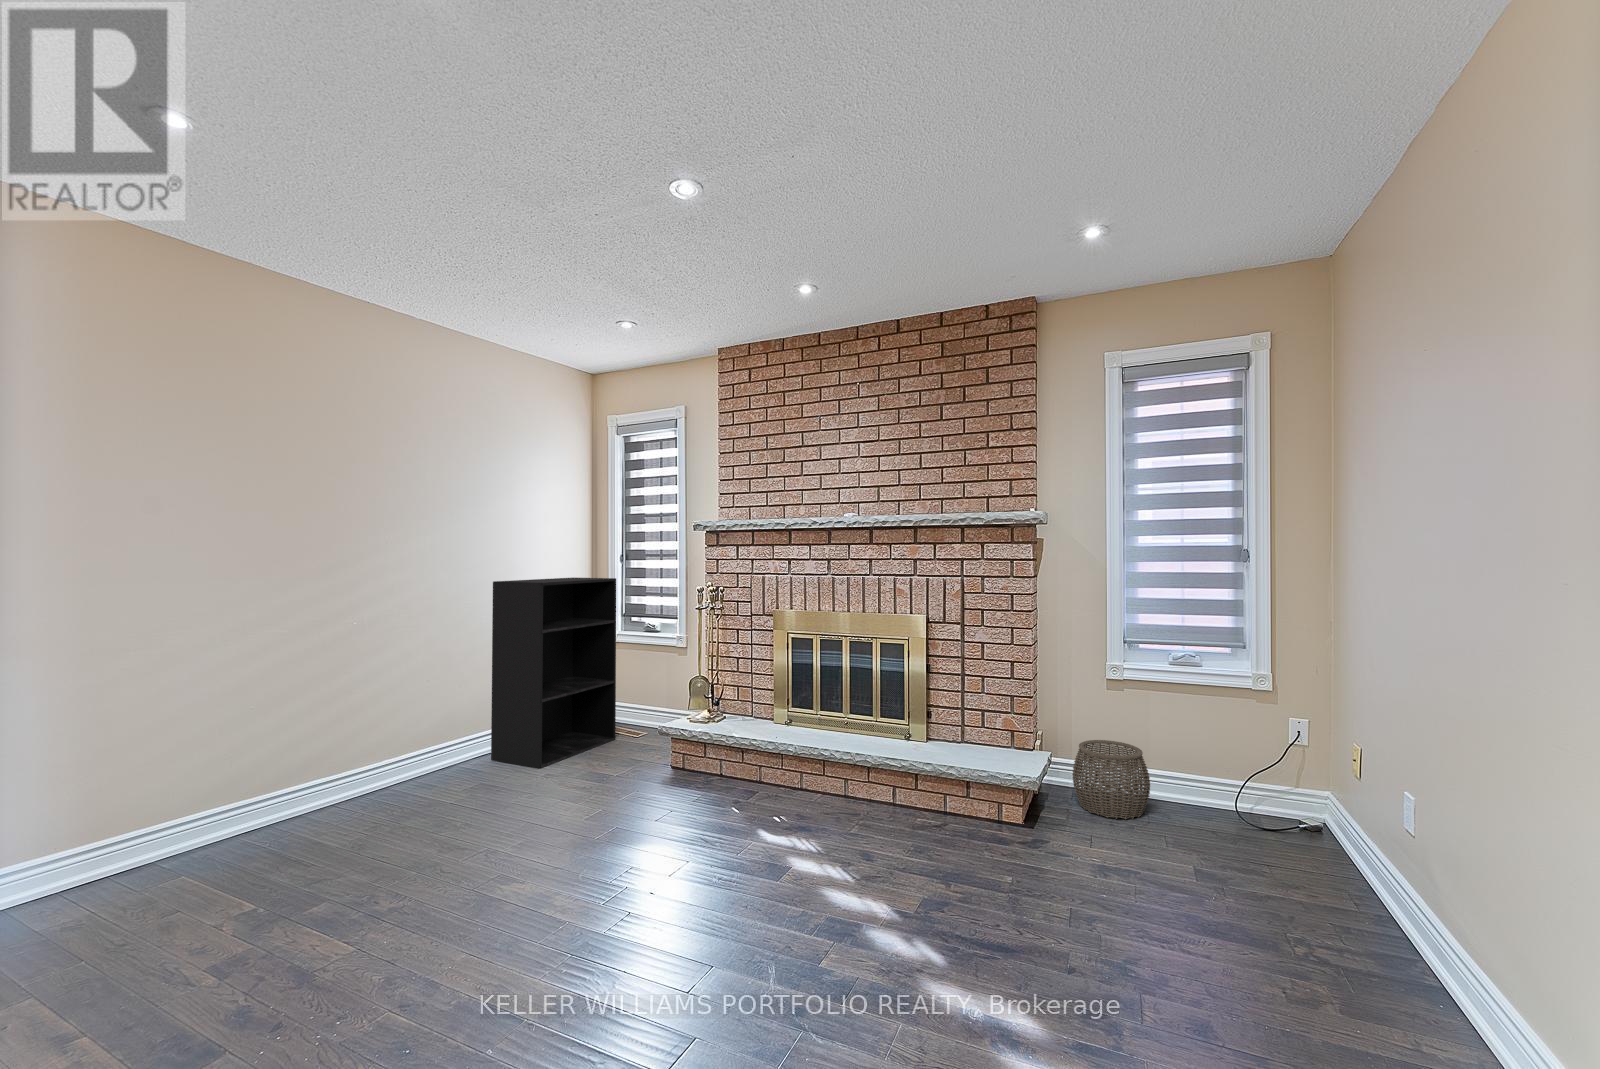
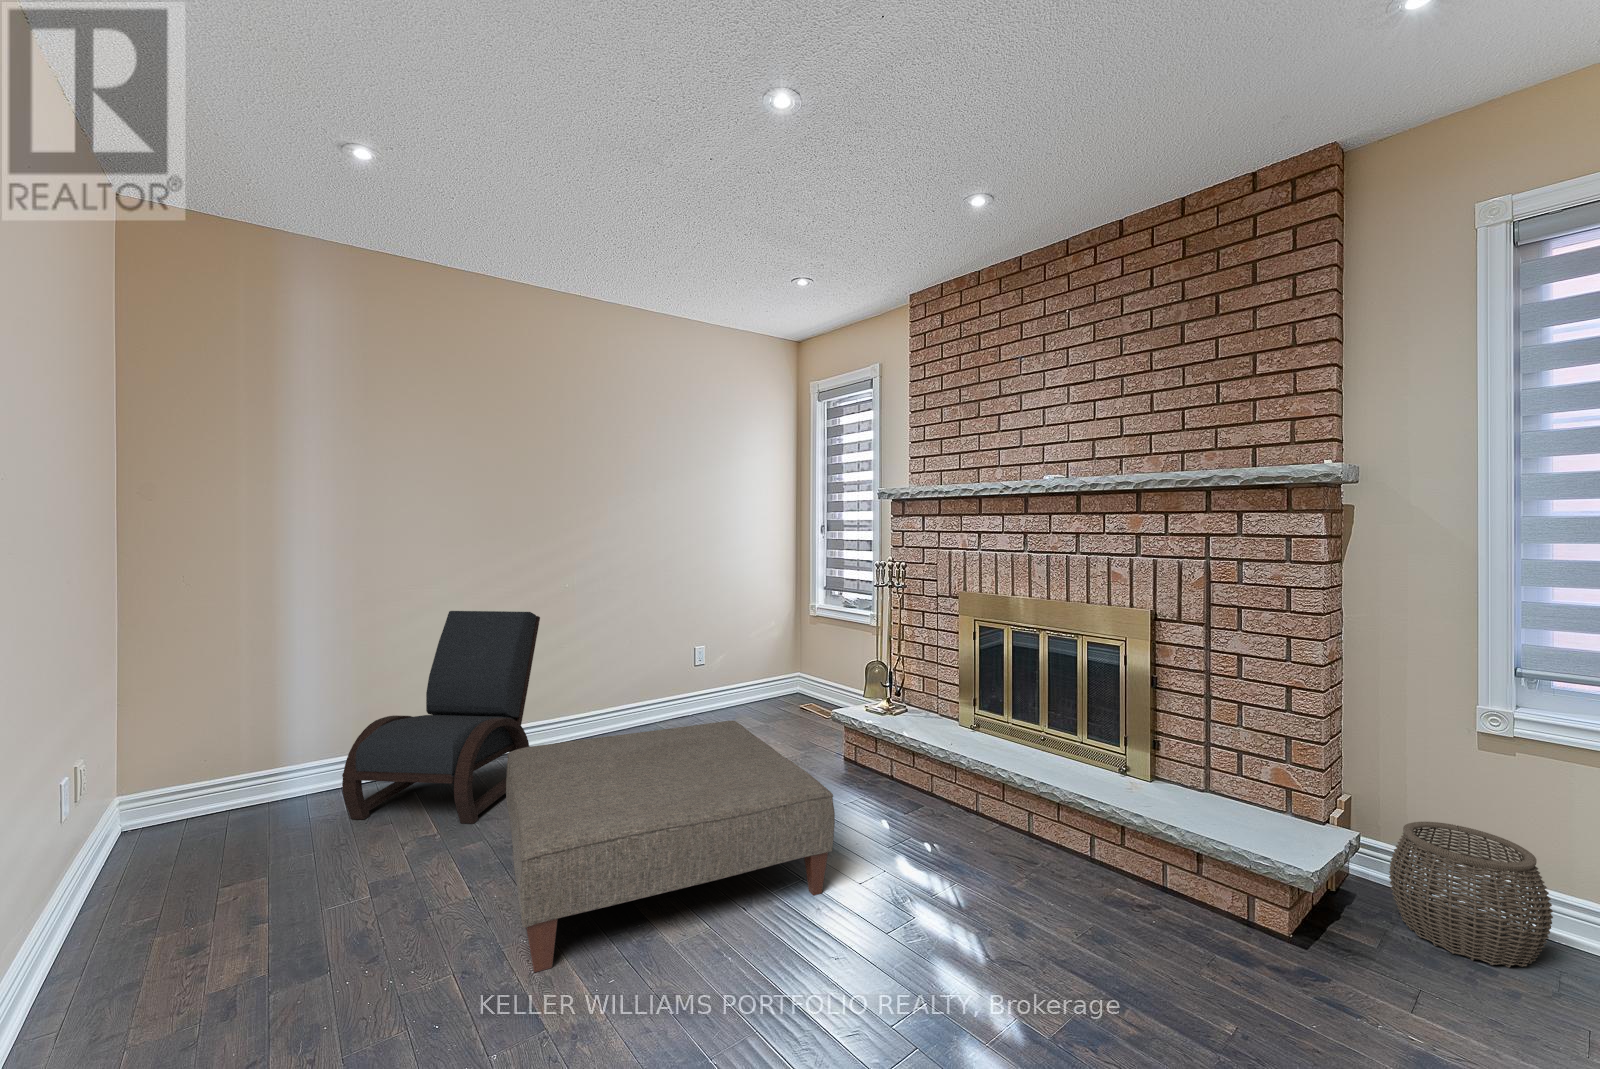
bookshelf: present [491,578,616,768] -> none [683,551,804,741]
lounge chair: none [112,649,345,911] -> present [342,611,540,824]
ottoman: none [360,739,722,980] -> present [506,720,835,972]

